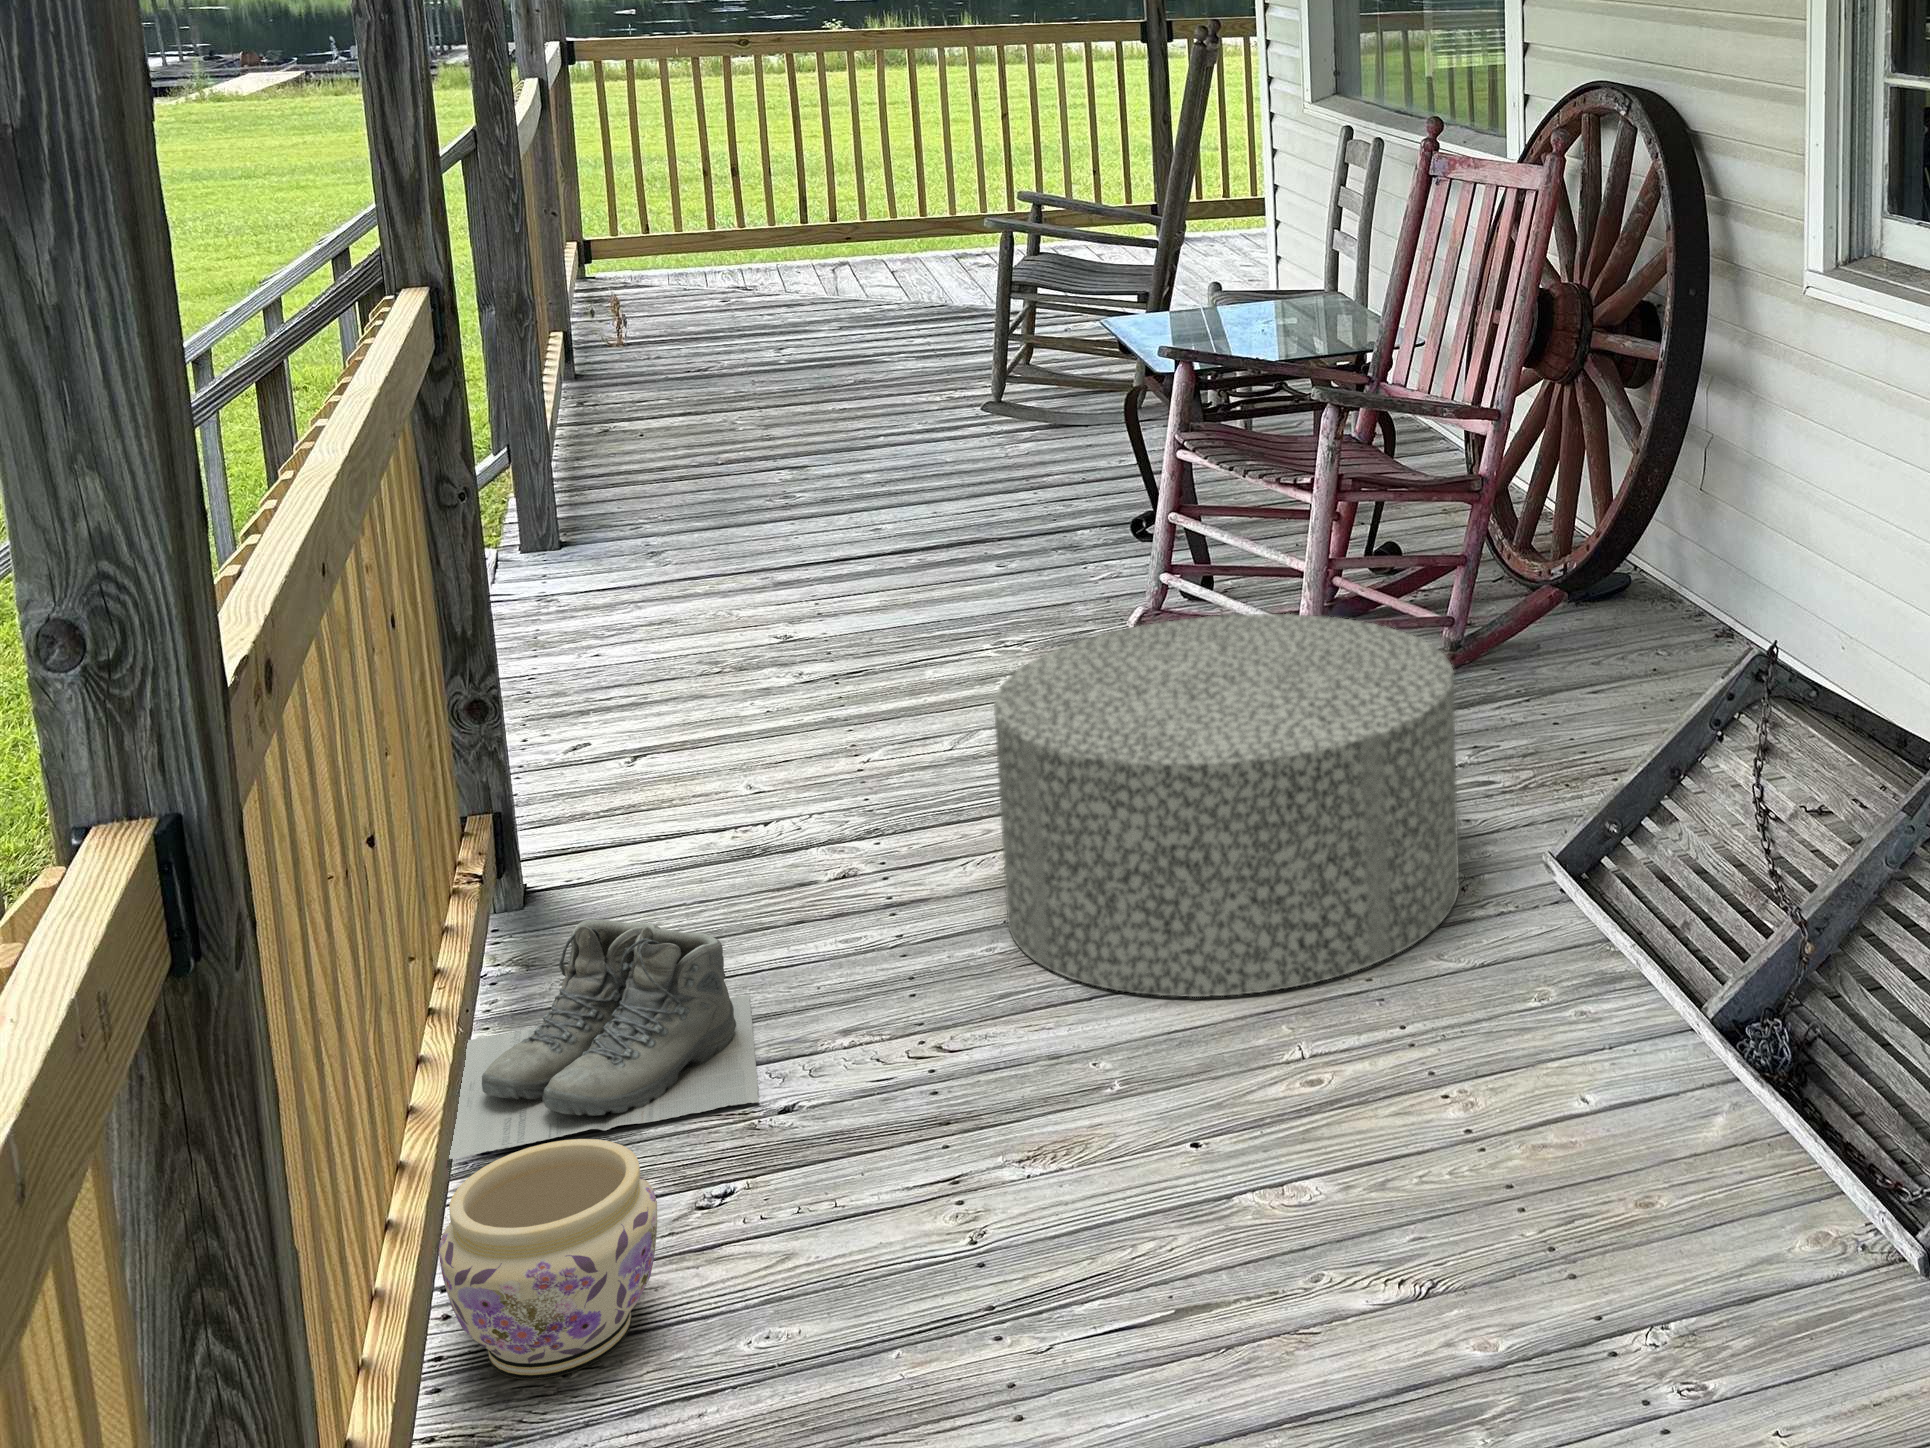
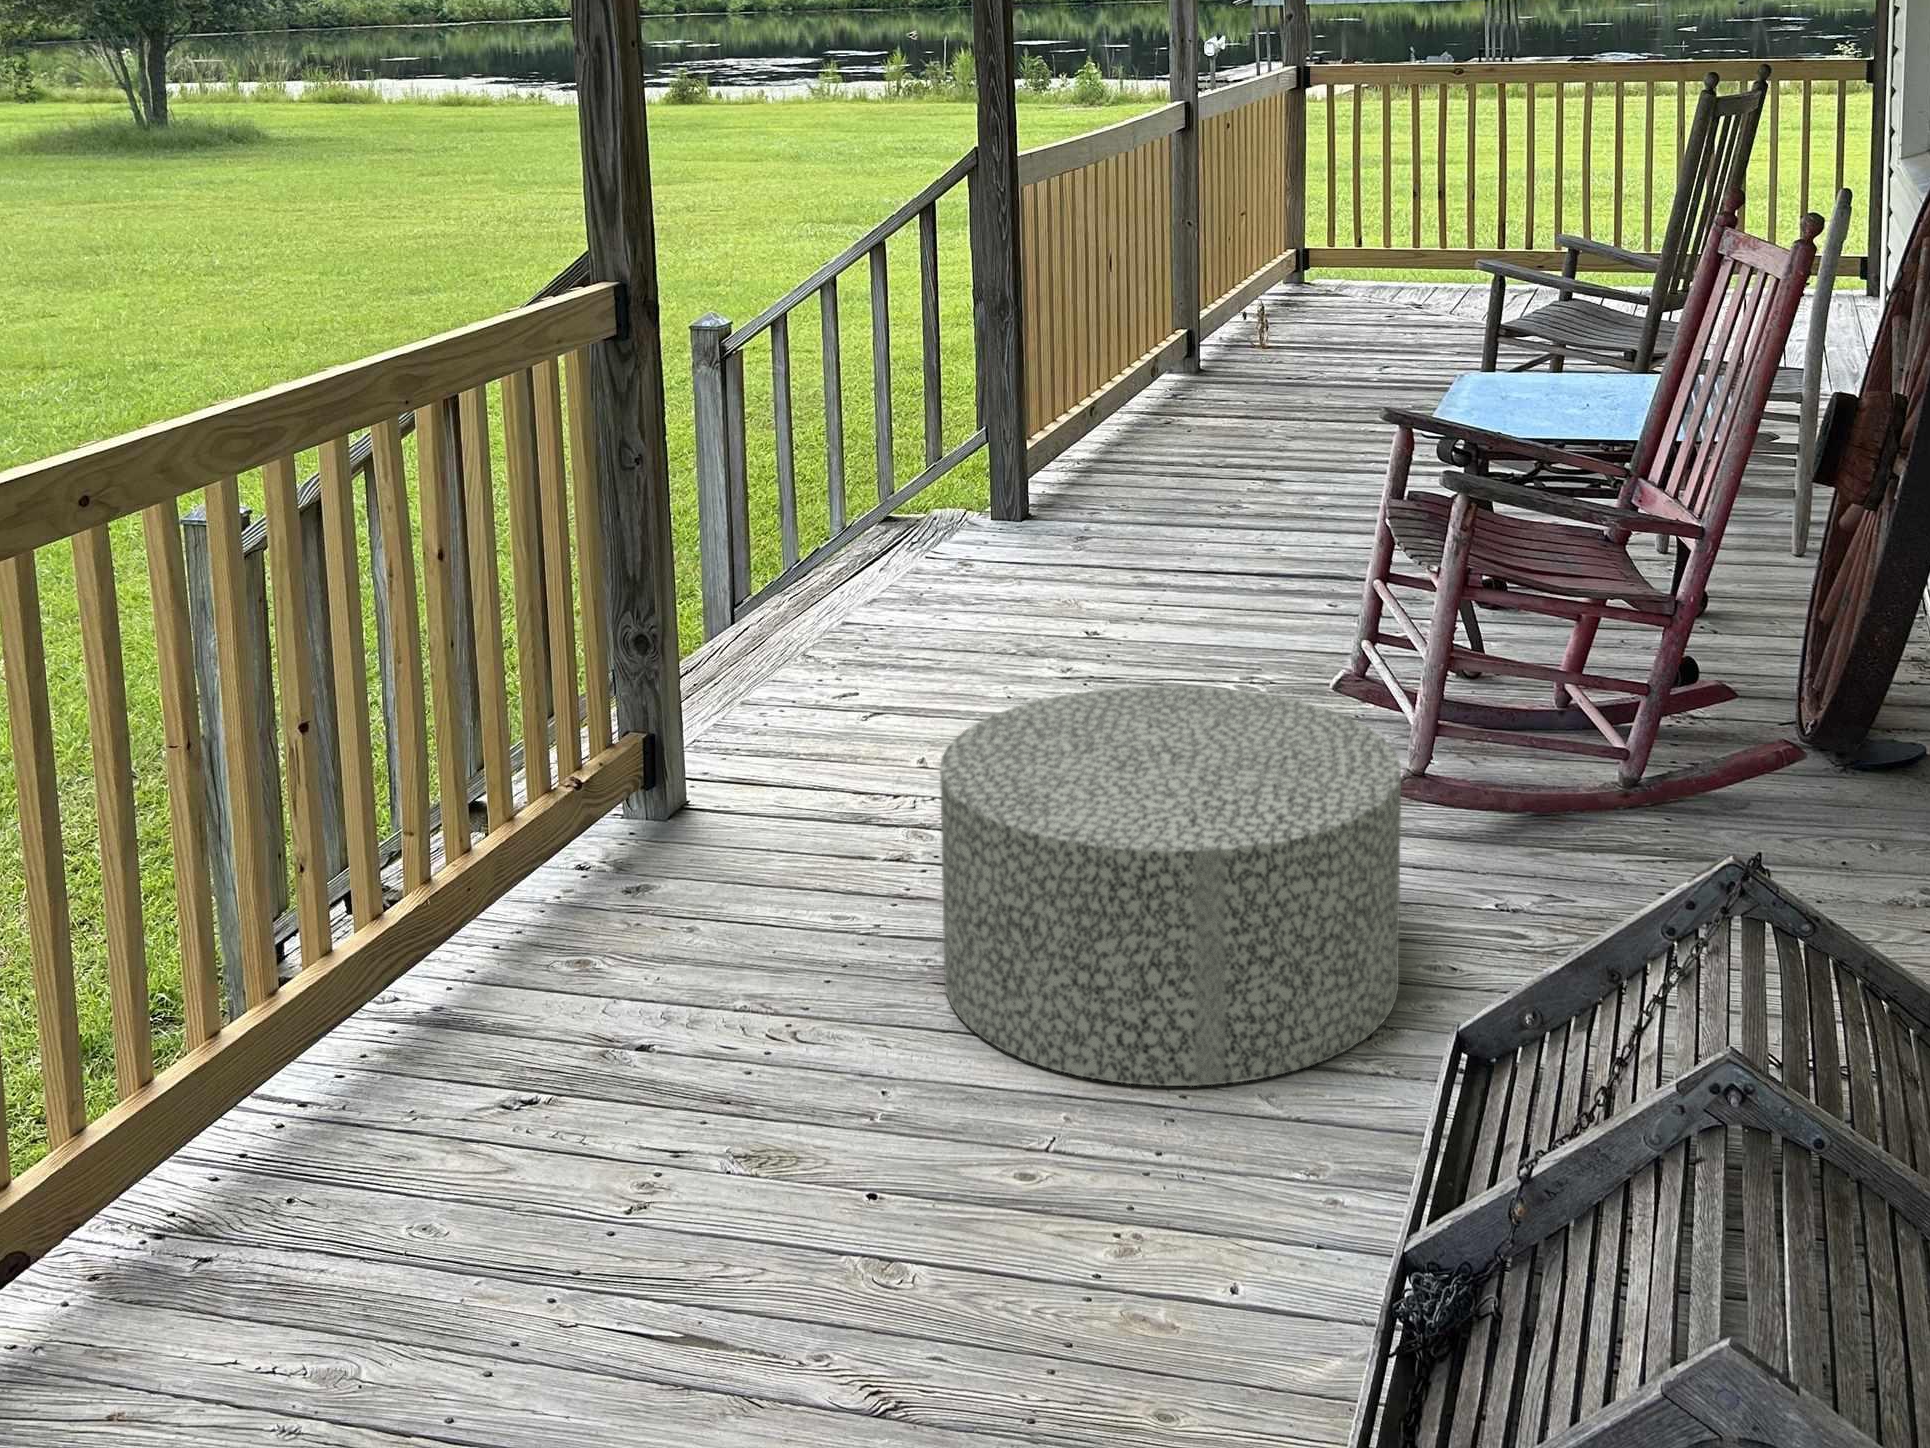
boots: present [449,919,759,1159] -> none [412,834,727,1028]
planter: present [439,1139,657,1379] -> none [234,1002,408,1192]

